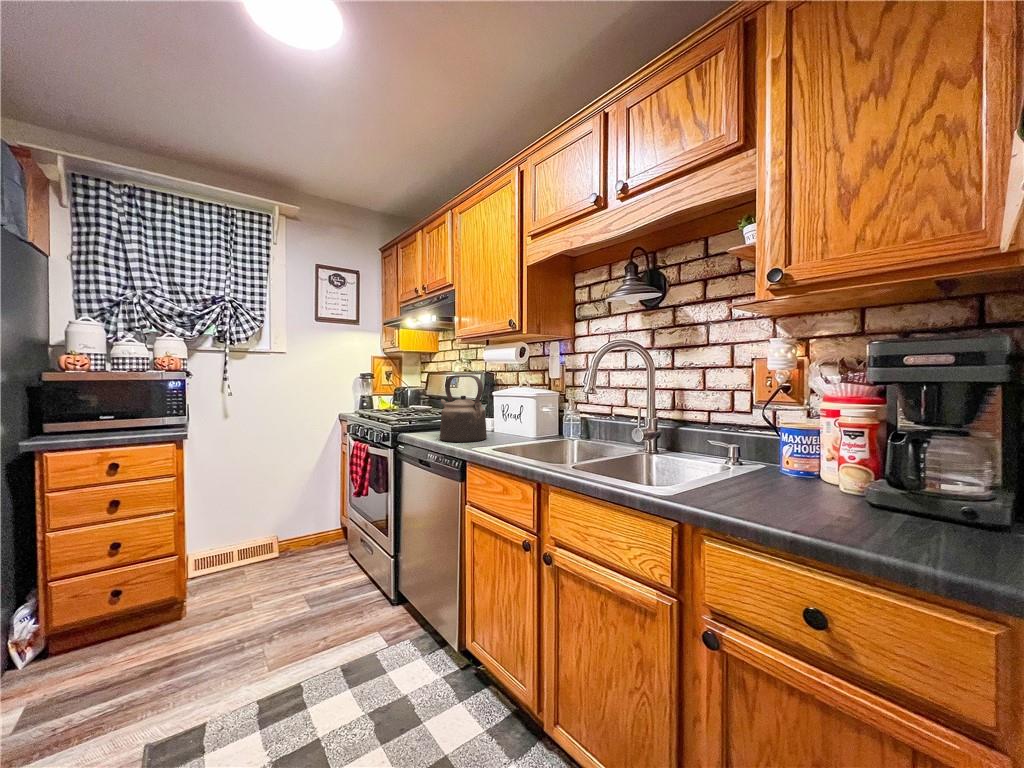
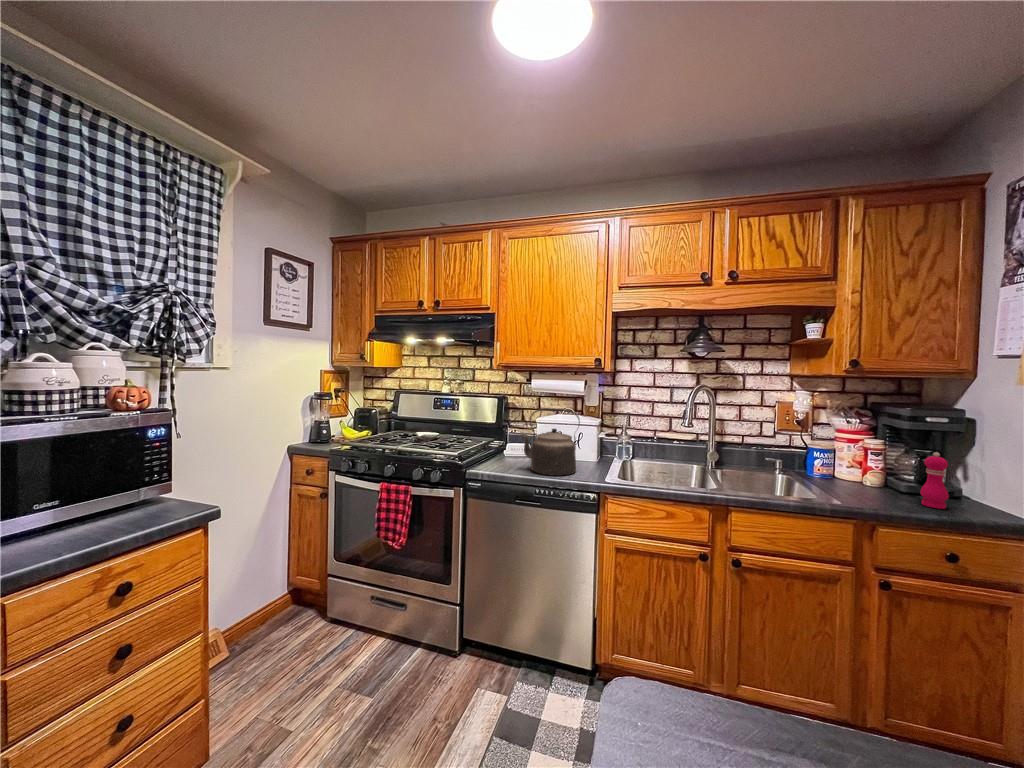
pepper mill: none [836,416,887,527] -> present [920,452,949,509]

